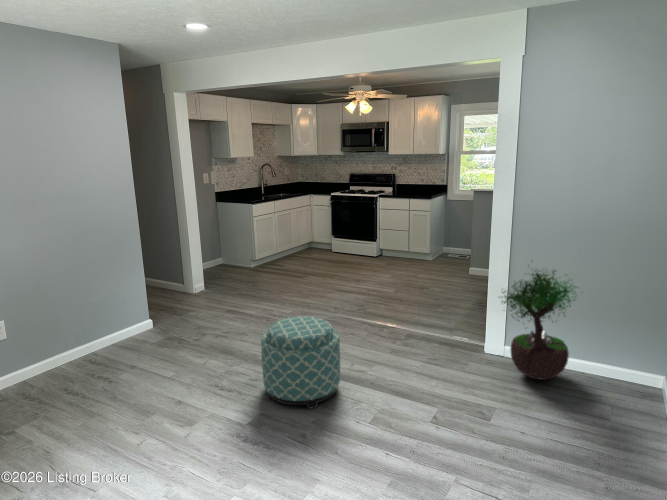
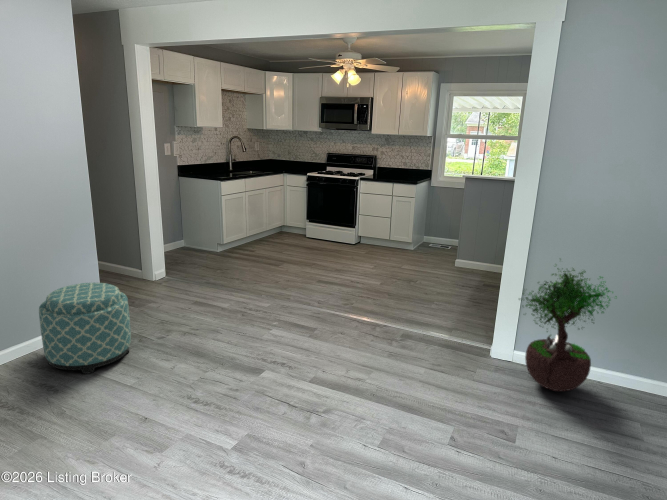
ottoman: present [261,316,340,409] -> present [39,283,131,374]

